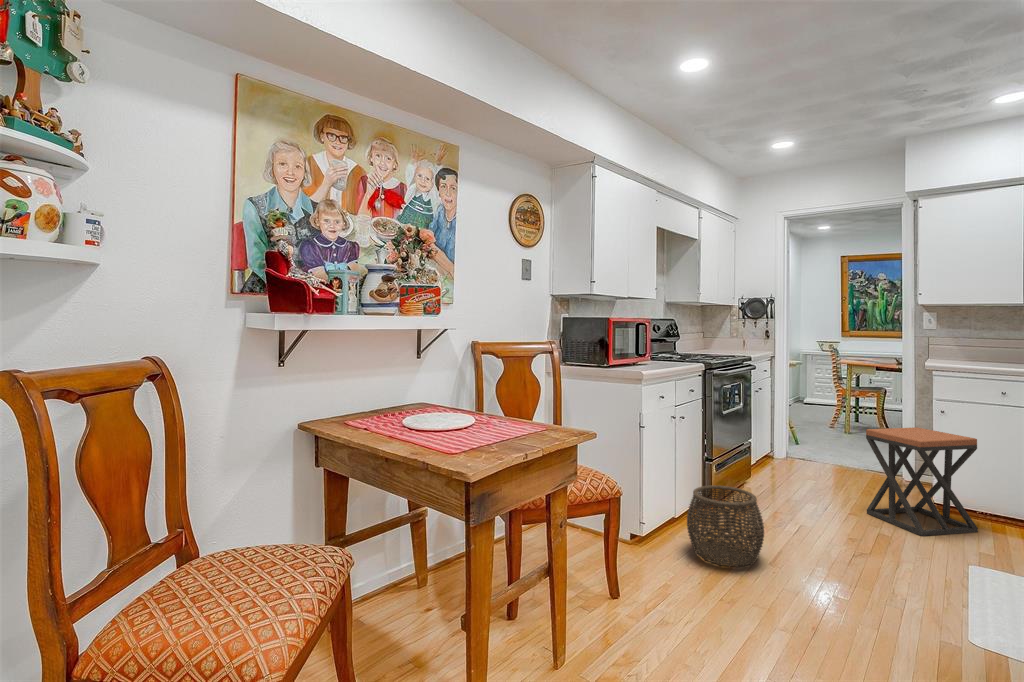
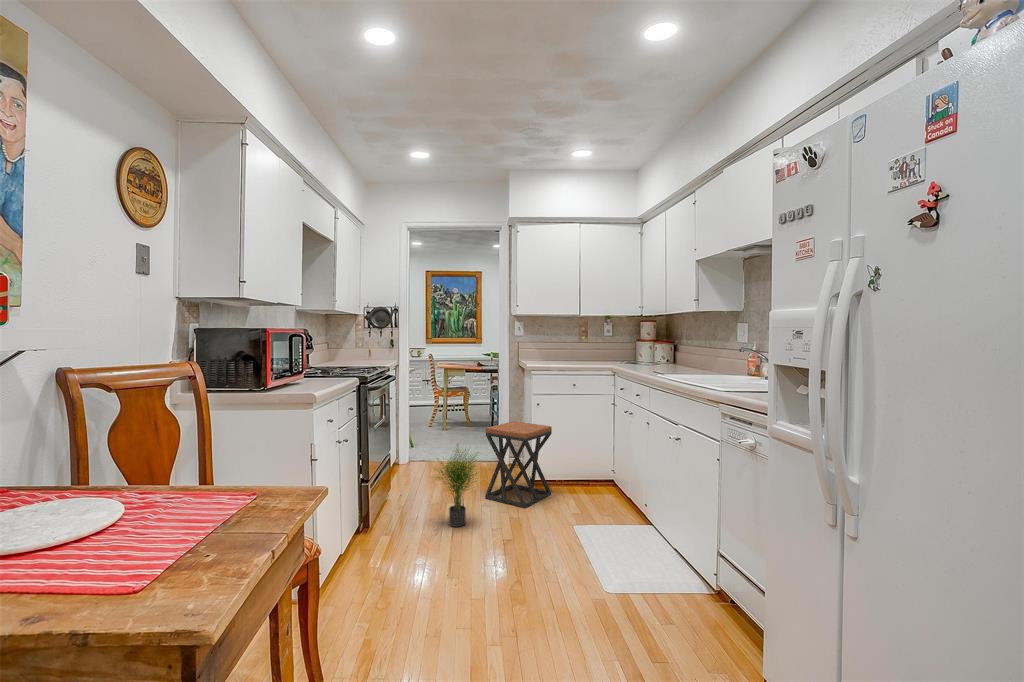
potted plant: none [781,438,846,531] -> present [437,449,477,527]
woven basket: present [687,485,764,567] -> none [366,506,441,592]

